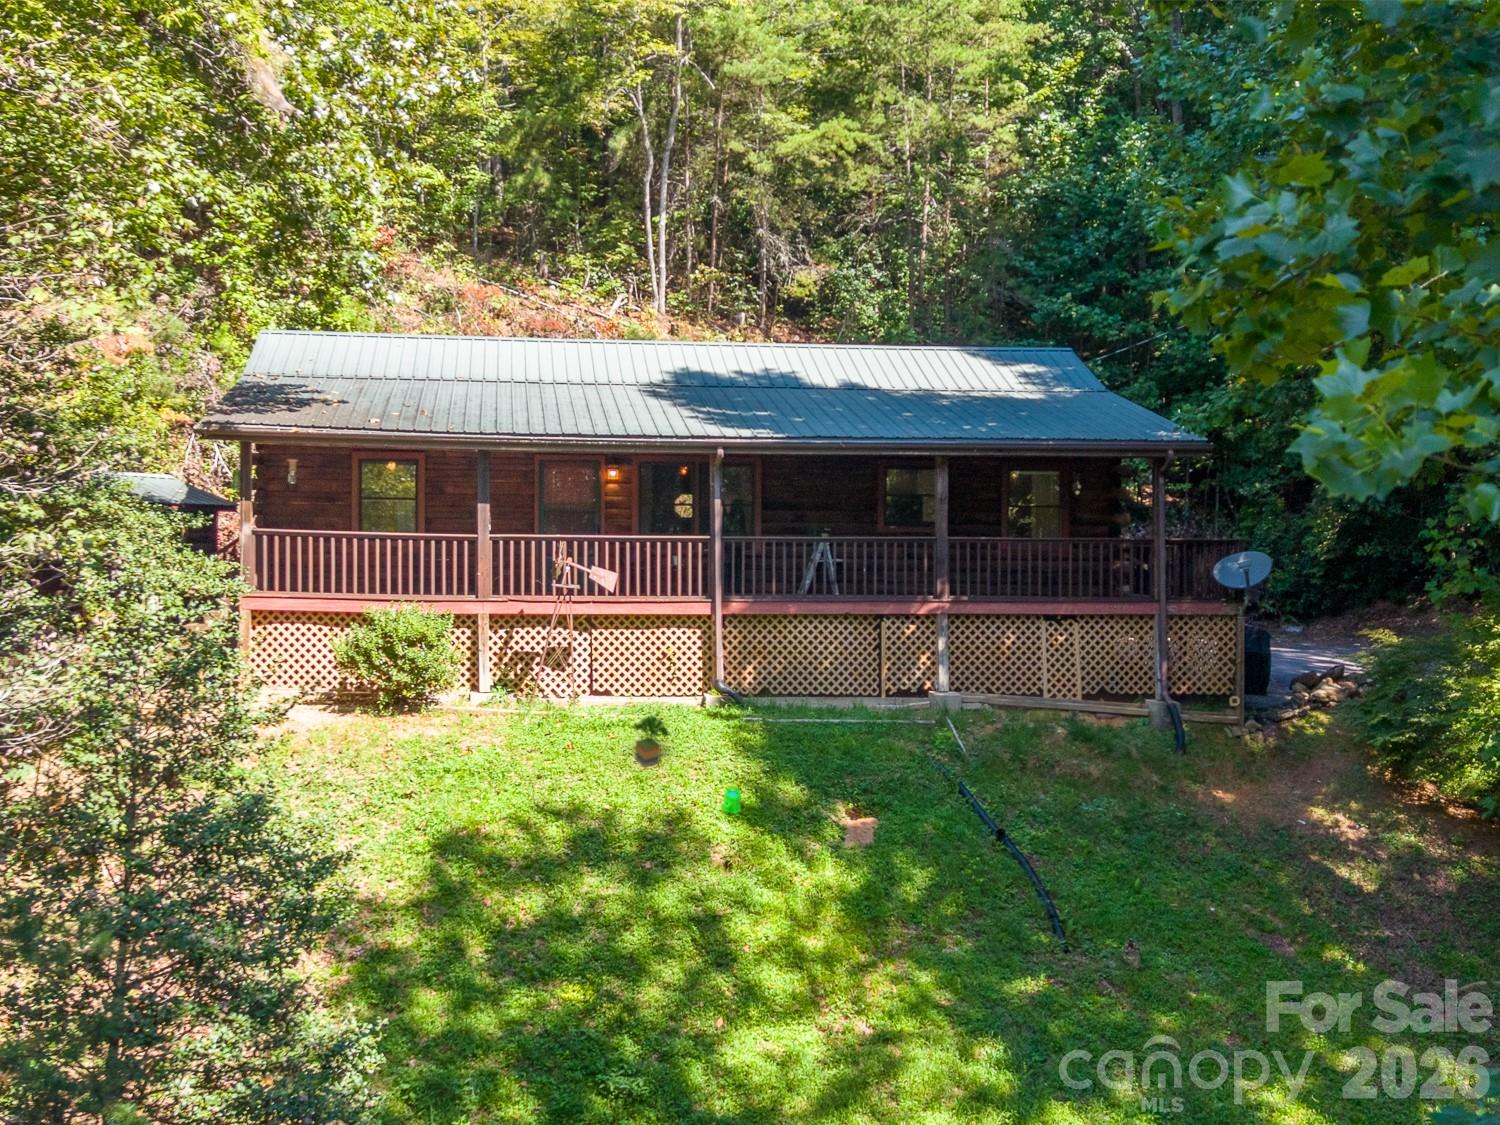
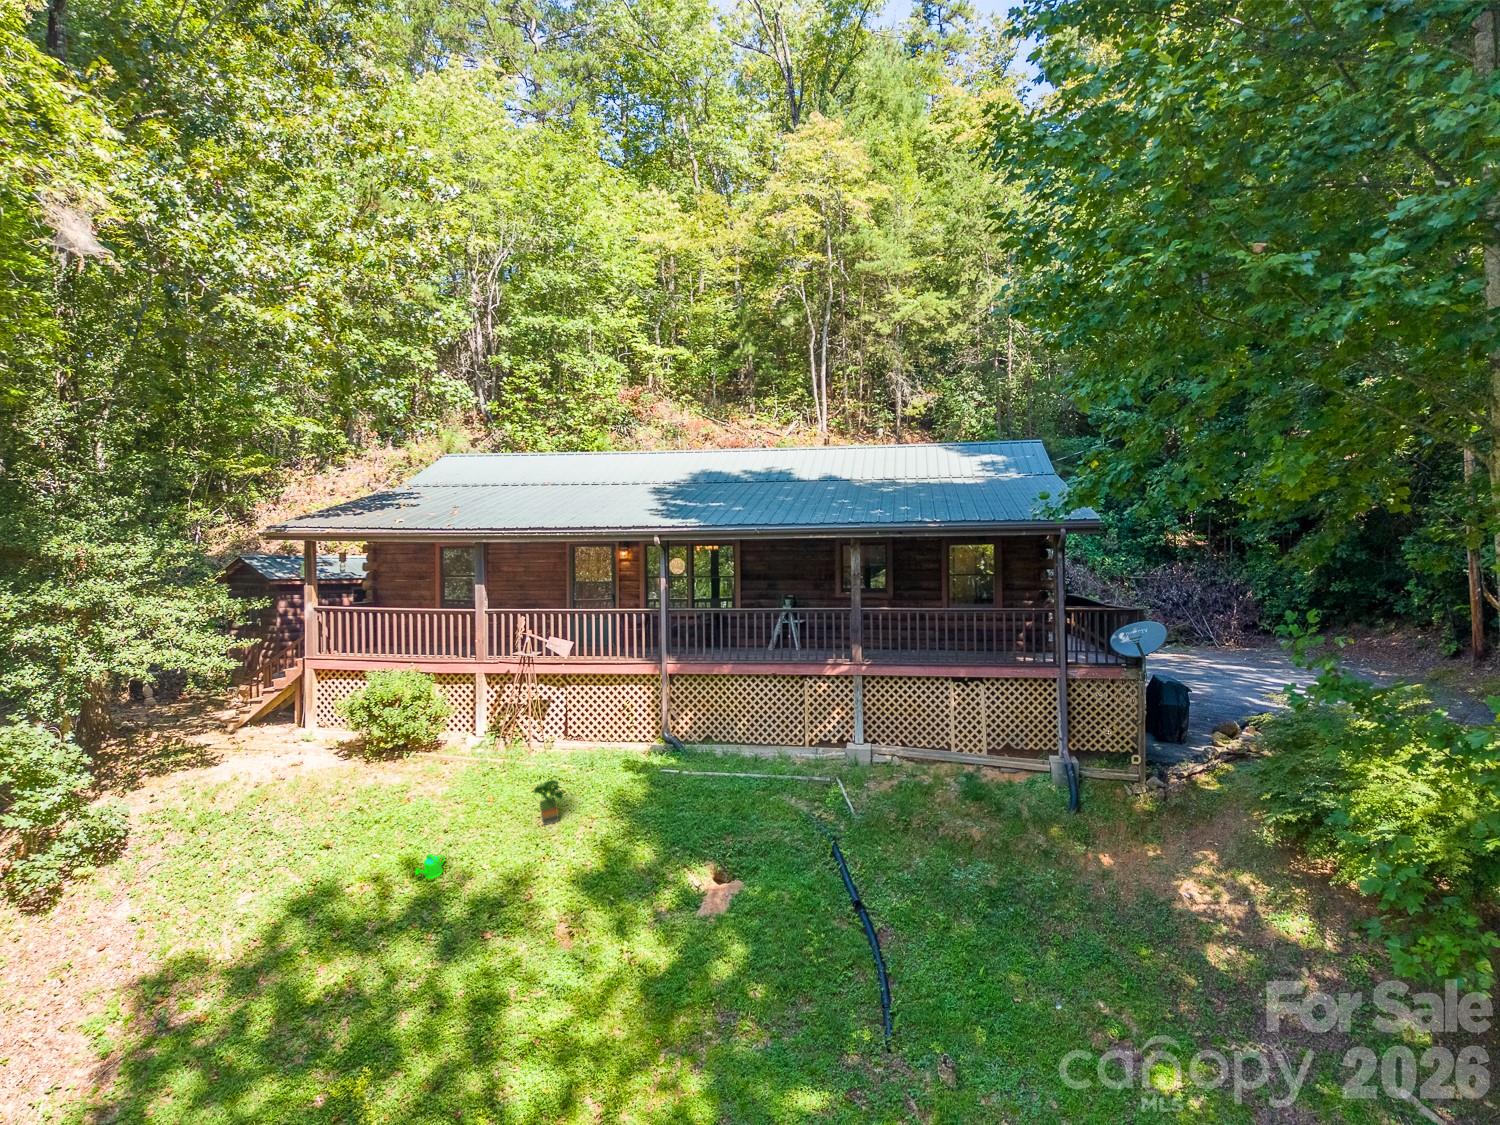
watering can: present [722,786,741,813] -> present [415,854,445,879]

